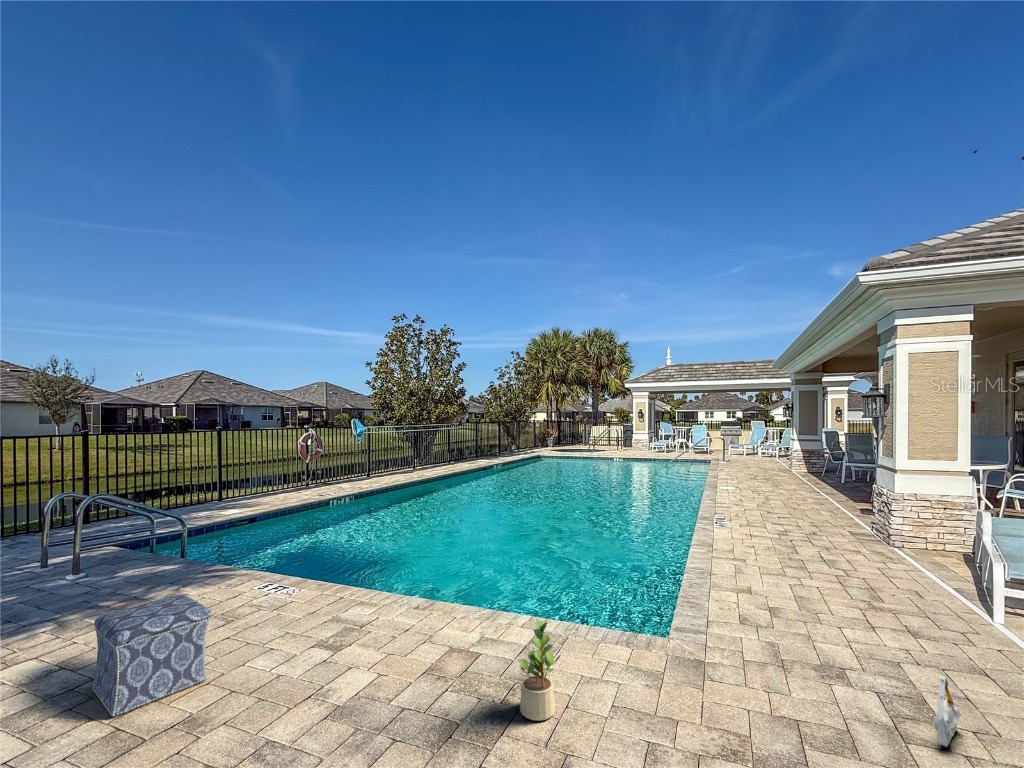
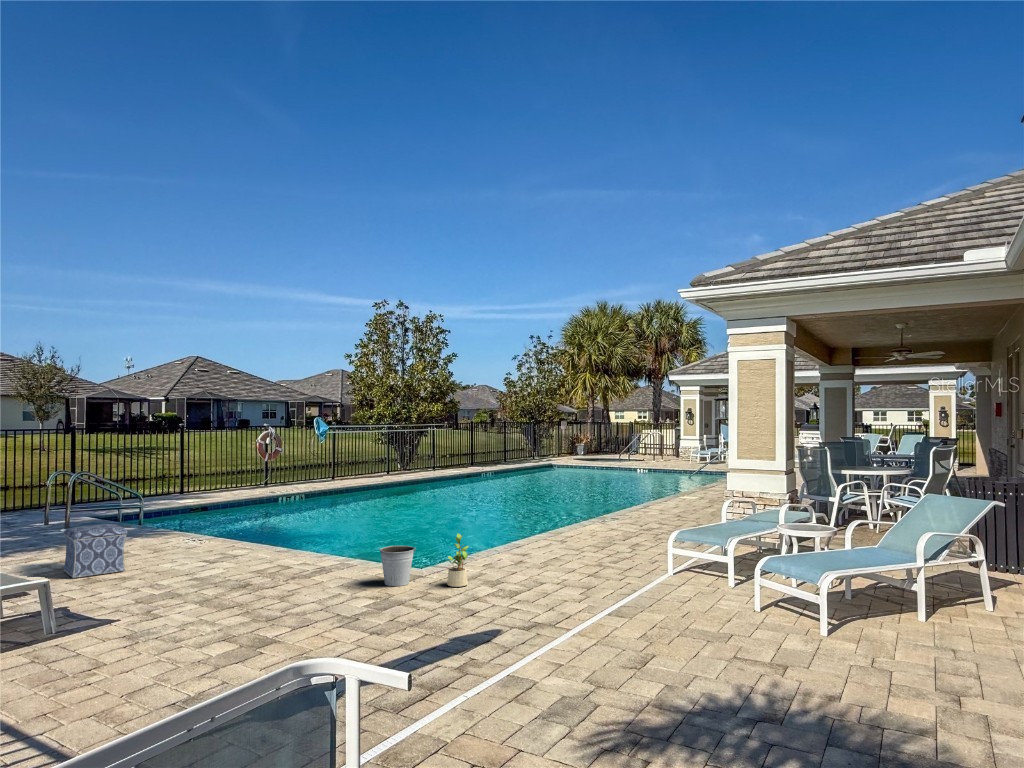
bucket: none [649,614,707,690] -> present [379,546,415,586]
potted plant: present [518,620,560,721] -> present [447,533,469,587]
bag: present [934,676,961,747] -> none [489,569,519,605]

